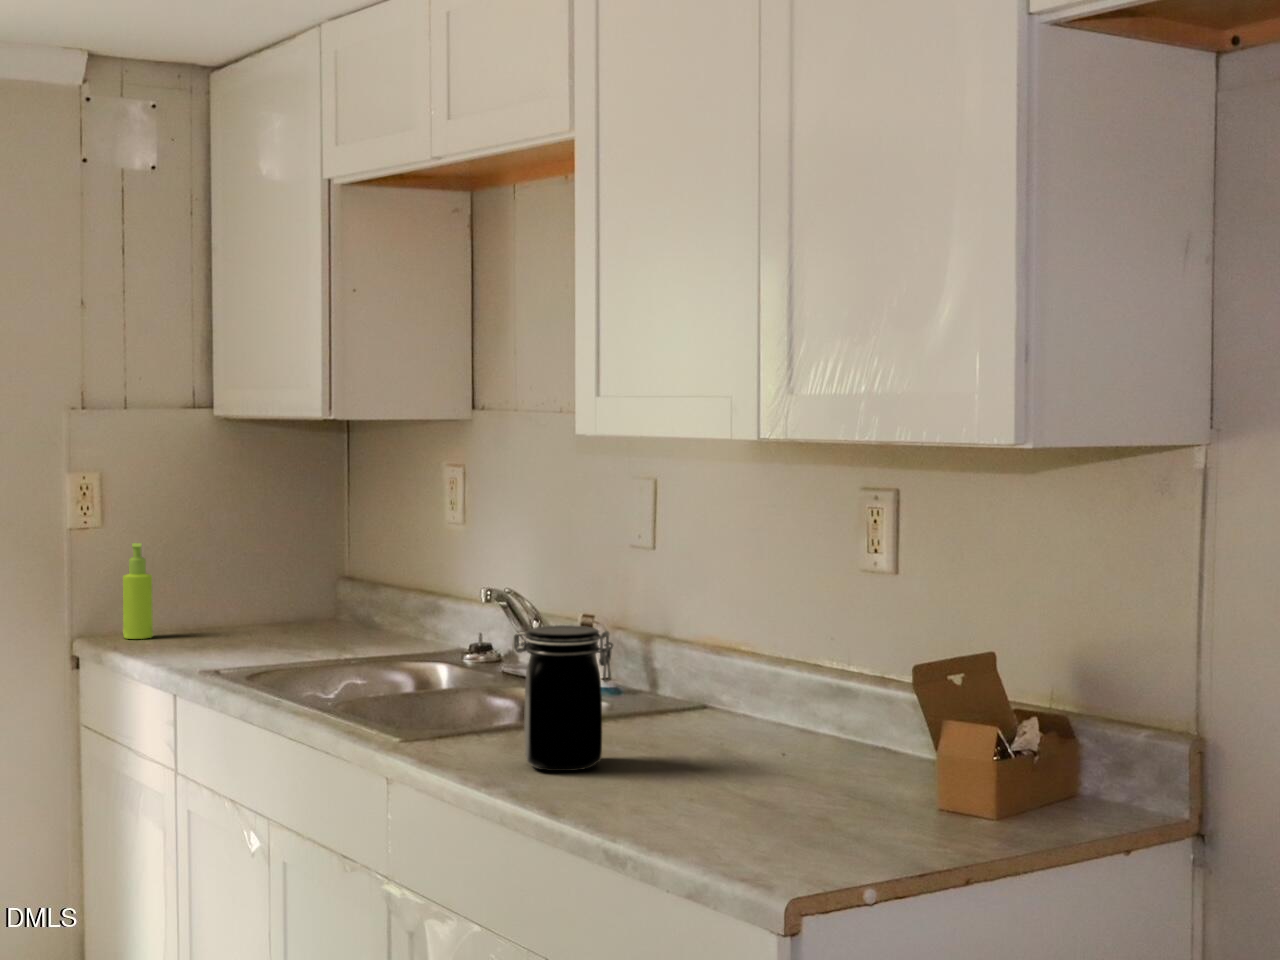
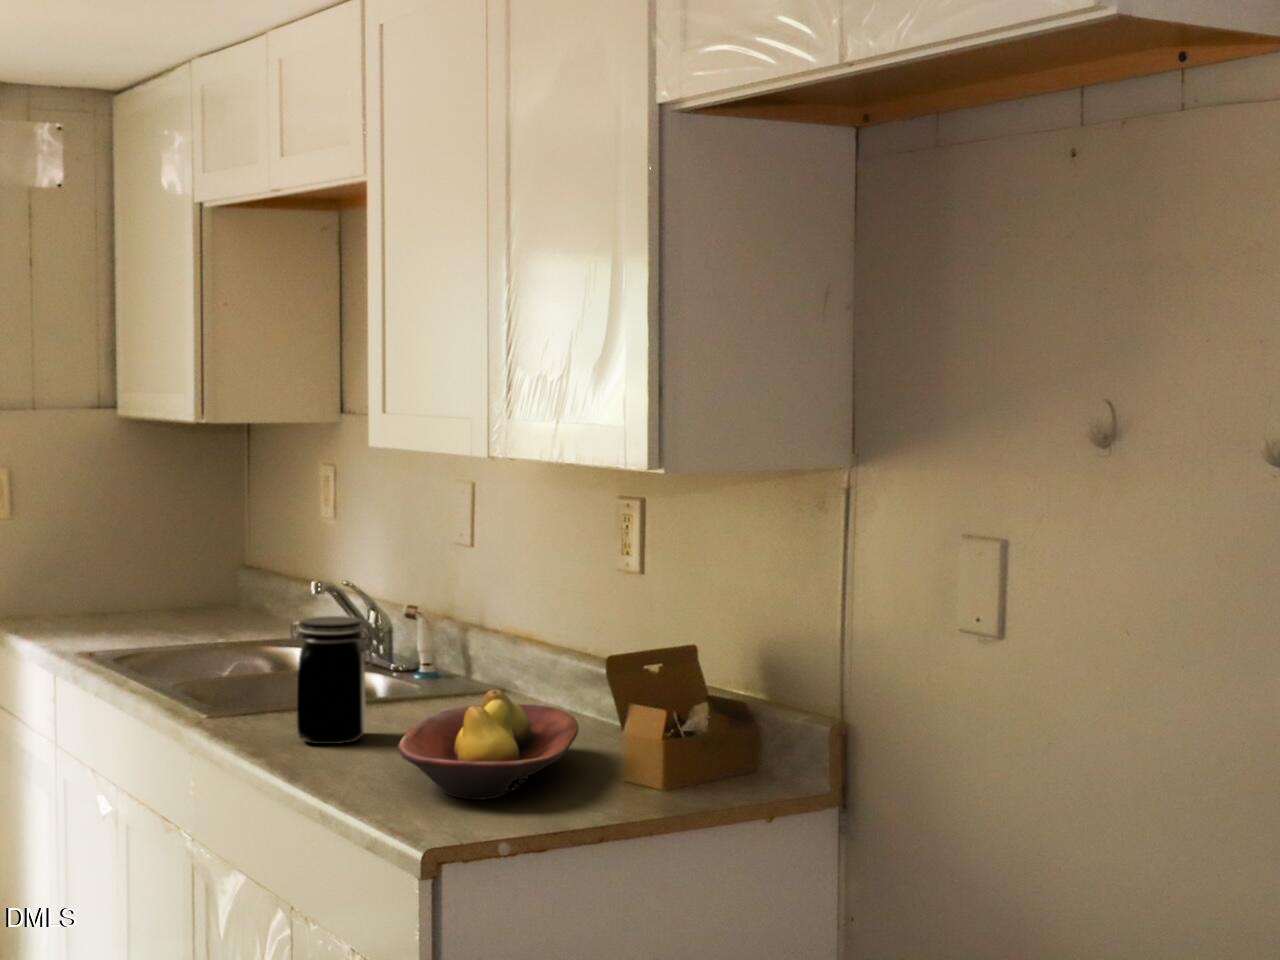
soap dispenser: present [123,543,153,639] -> none [28,533,56,621]
fruit bowl: none [683,706,880,834] -> present [398,690,579,800]

